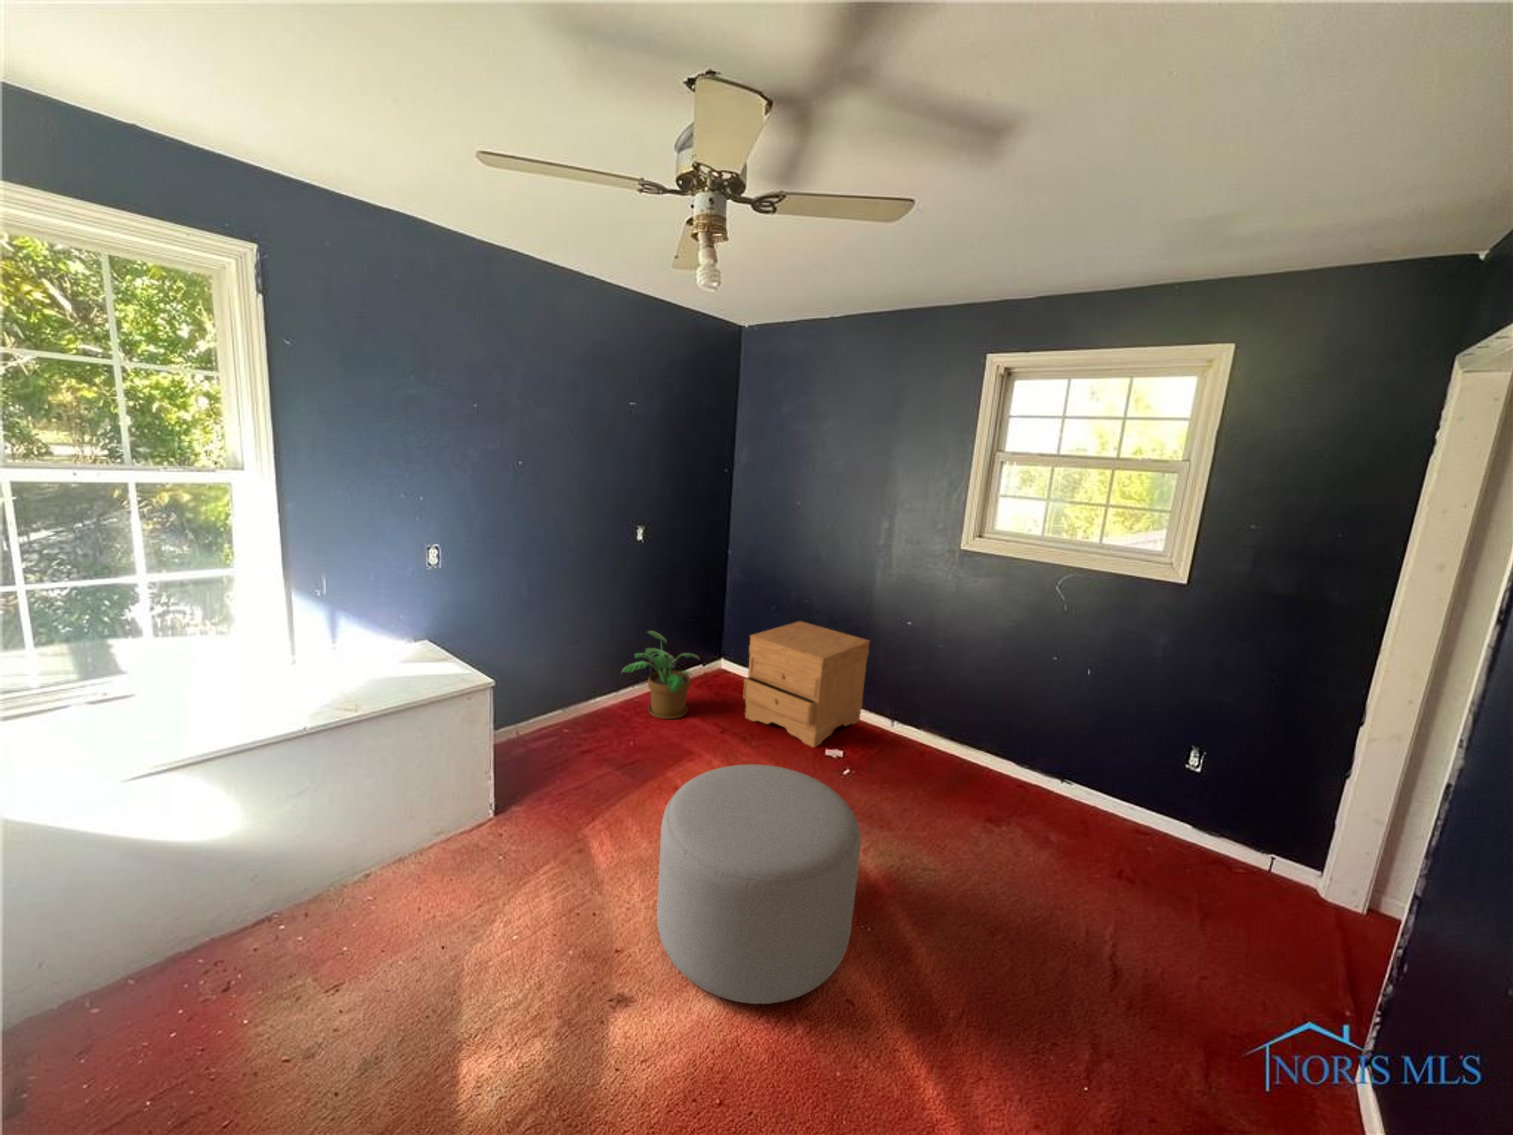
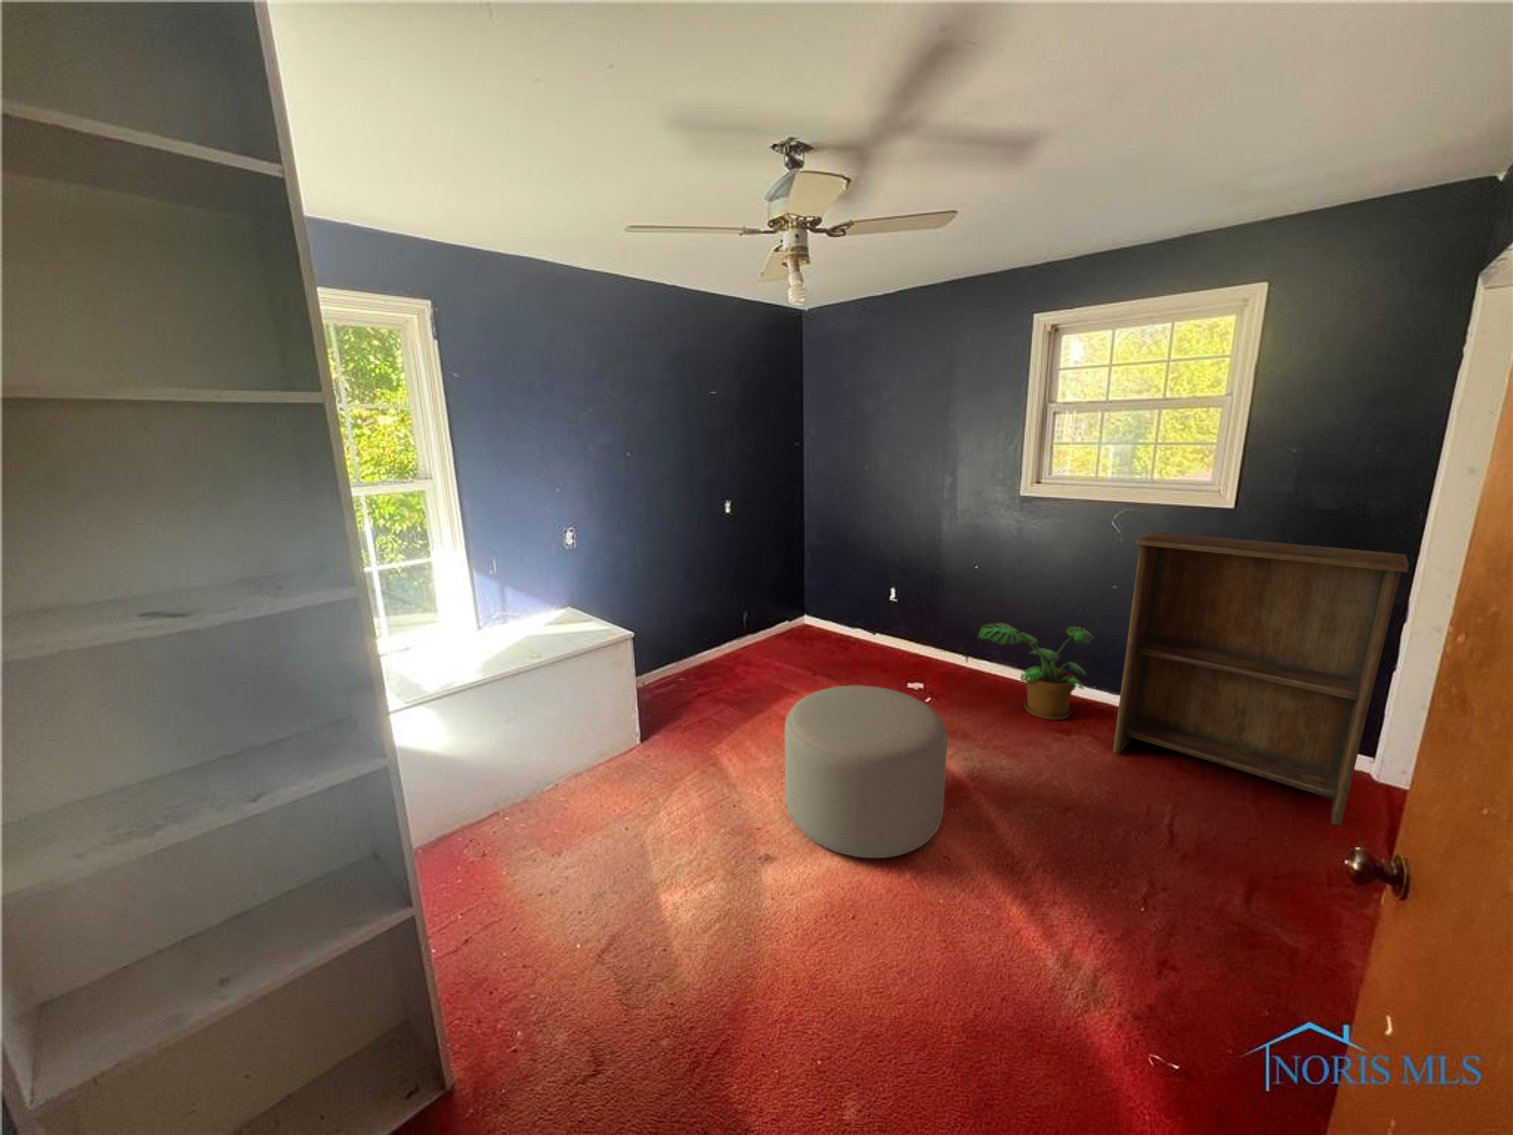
bookshelf: none [1047,603,1384,961] -> present [1113,532,1409,826]
nightstand: present [743,621,870,747] -> none [830,575,940,682]
potted plant: present [622,631,699,719] -> present [979,623,1092,720]

